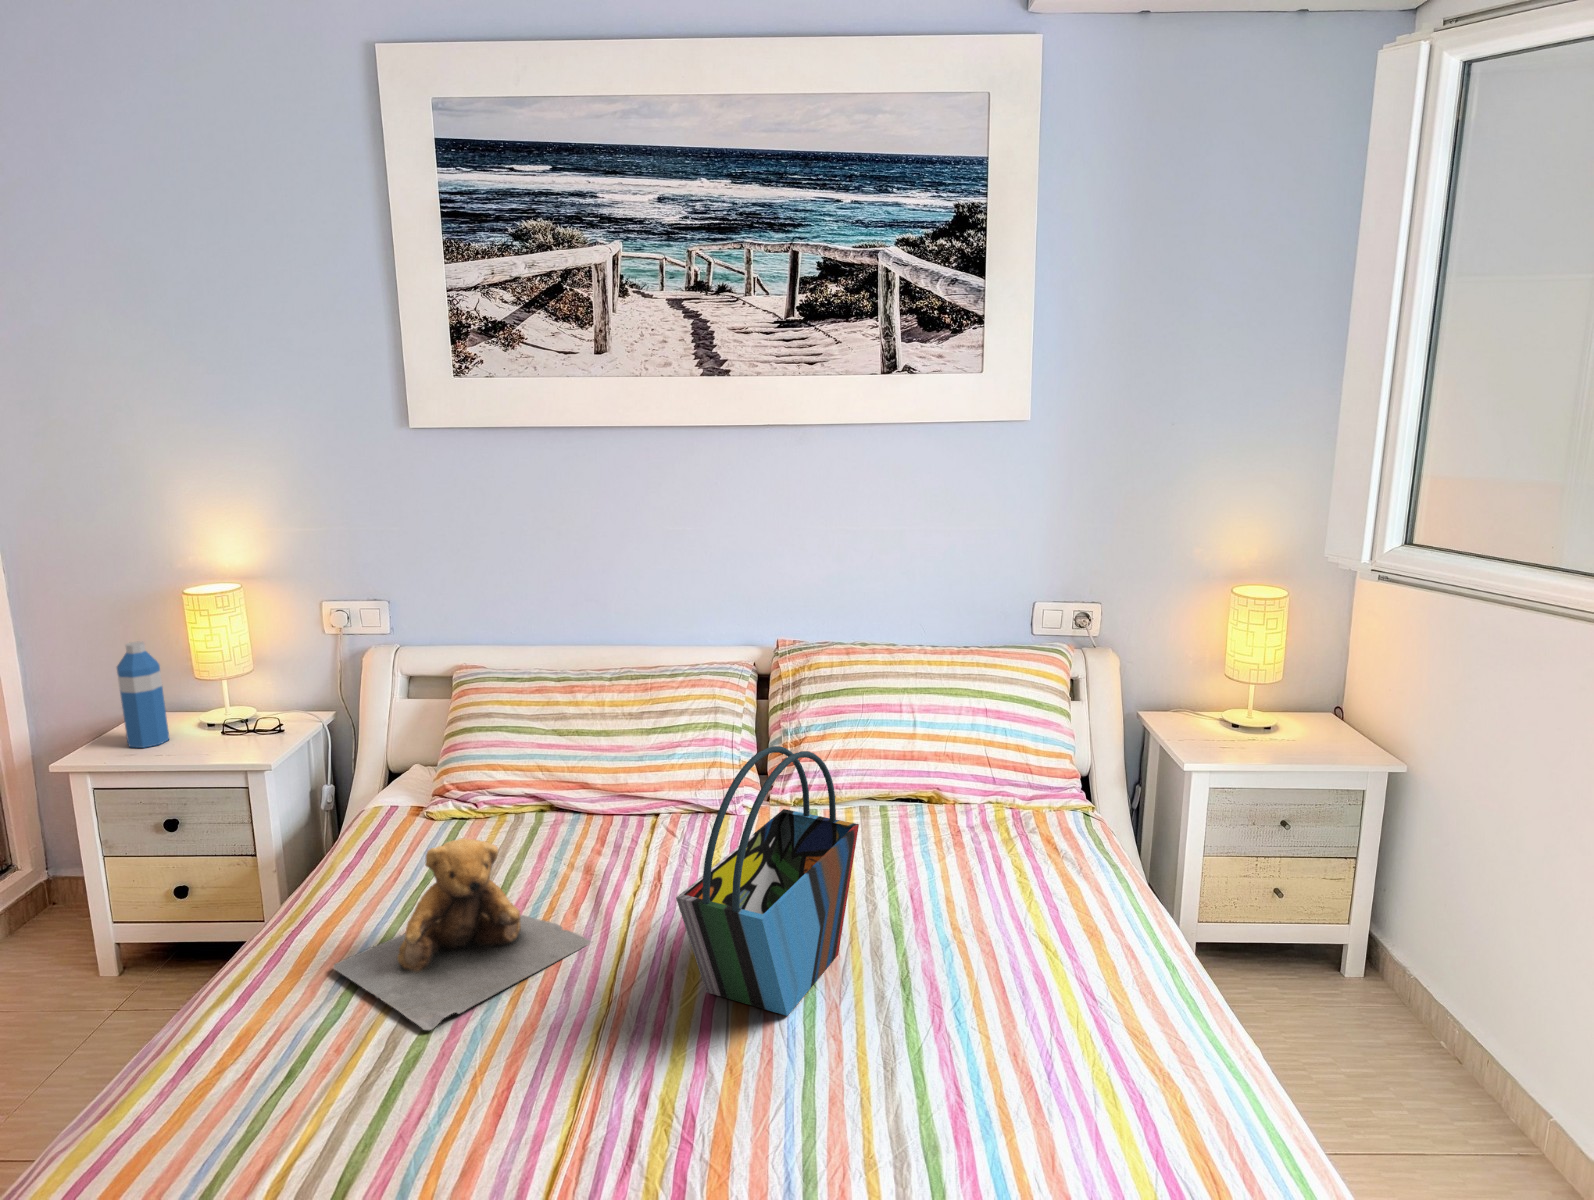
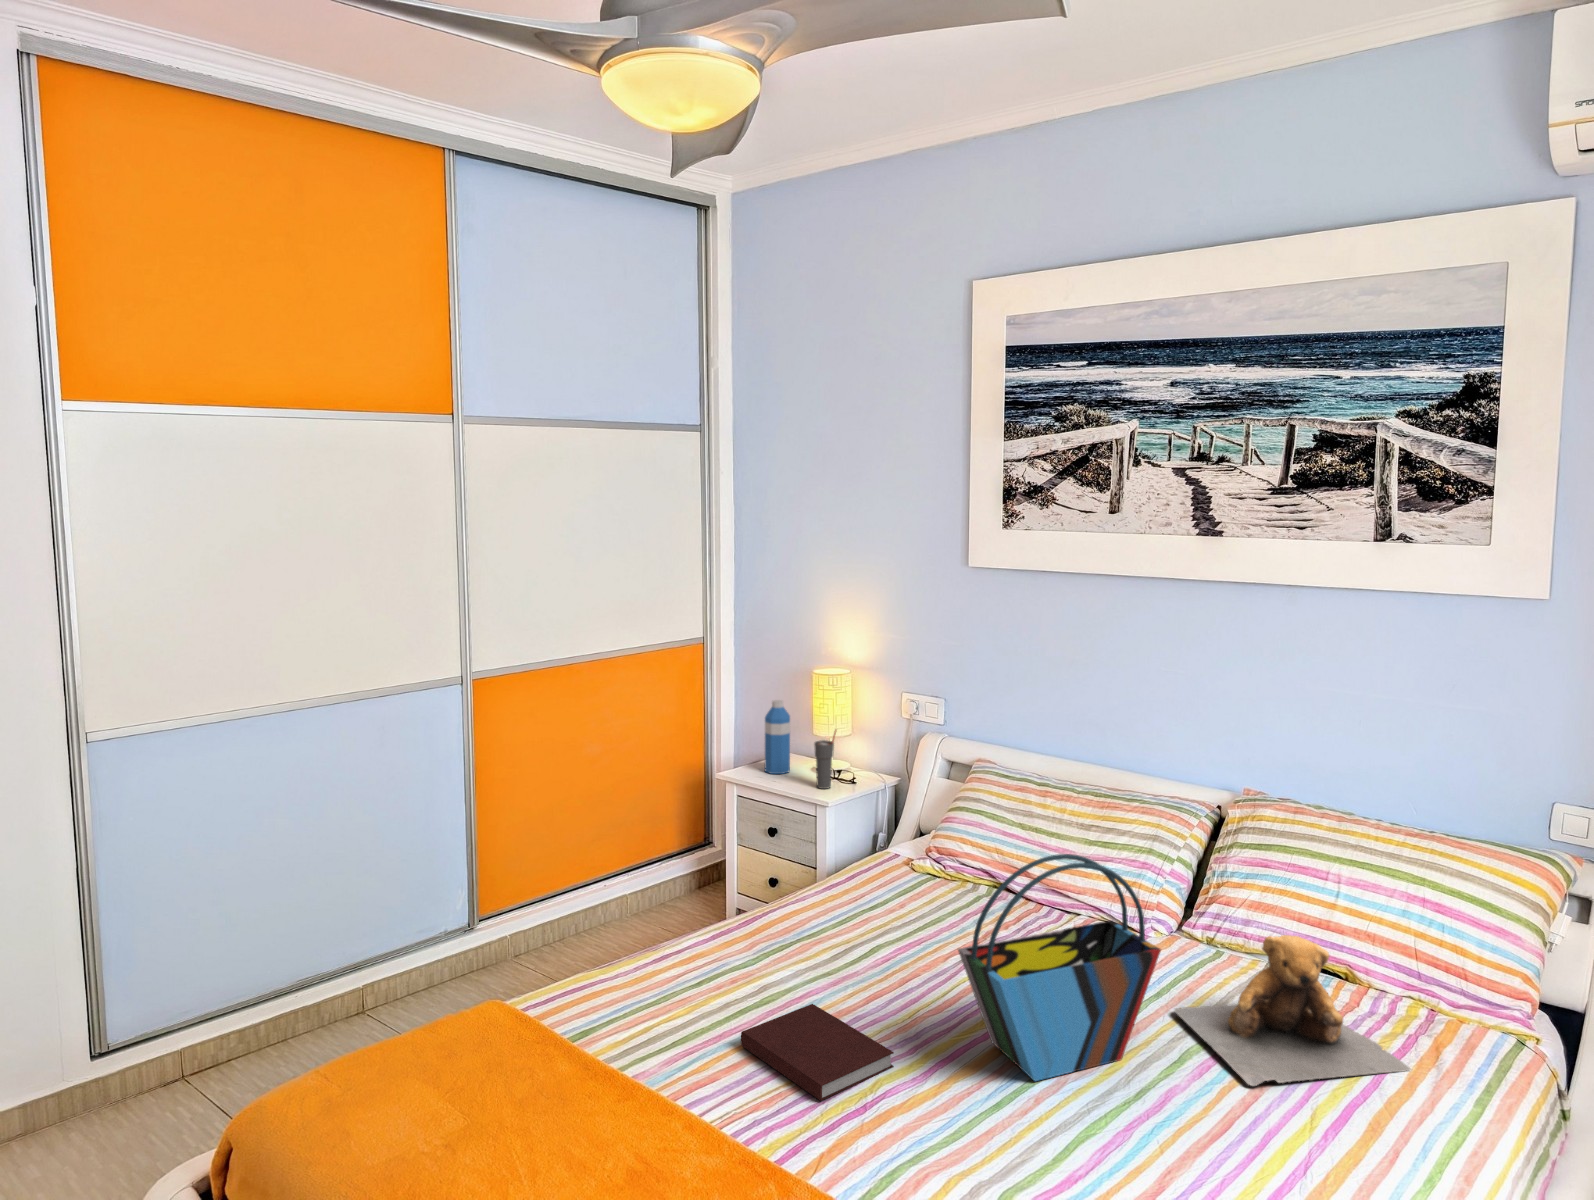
cup: none [220,666,253,751] -> present [814,730,836,789]
teddy bear: present [333,838,591,1030] -> present [1174,935,1411,1086]
notebook: none [409,1037,628,1160] -> present [741,1004,894,1101]

